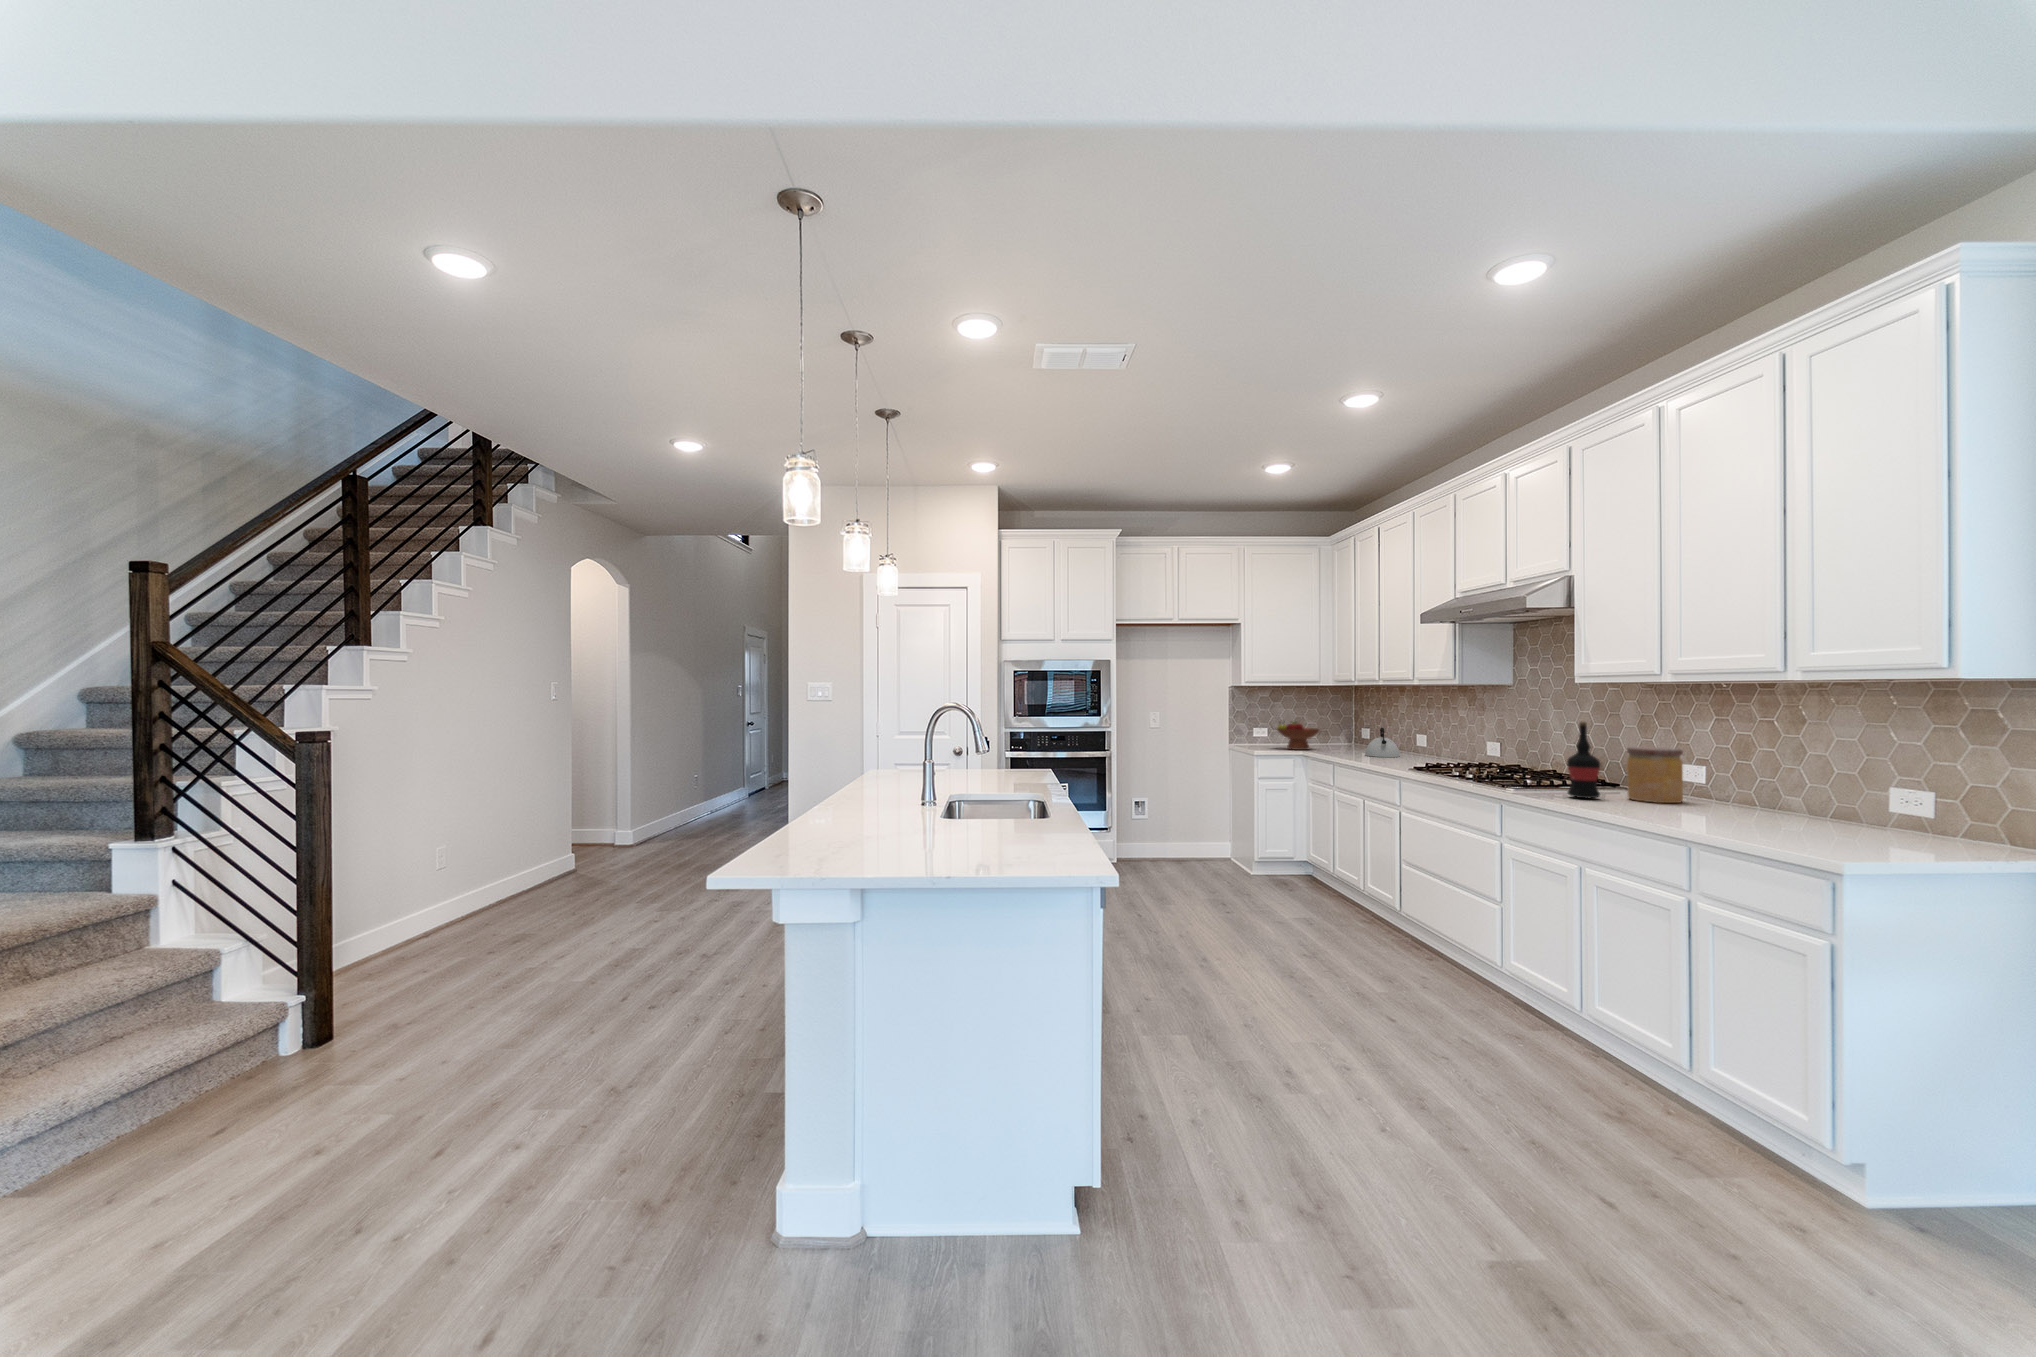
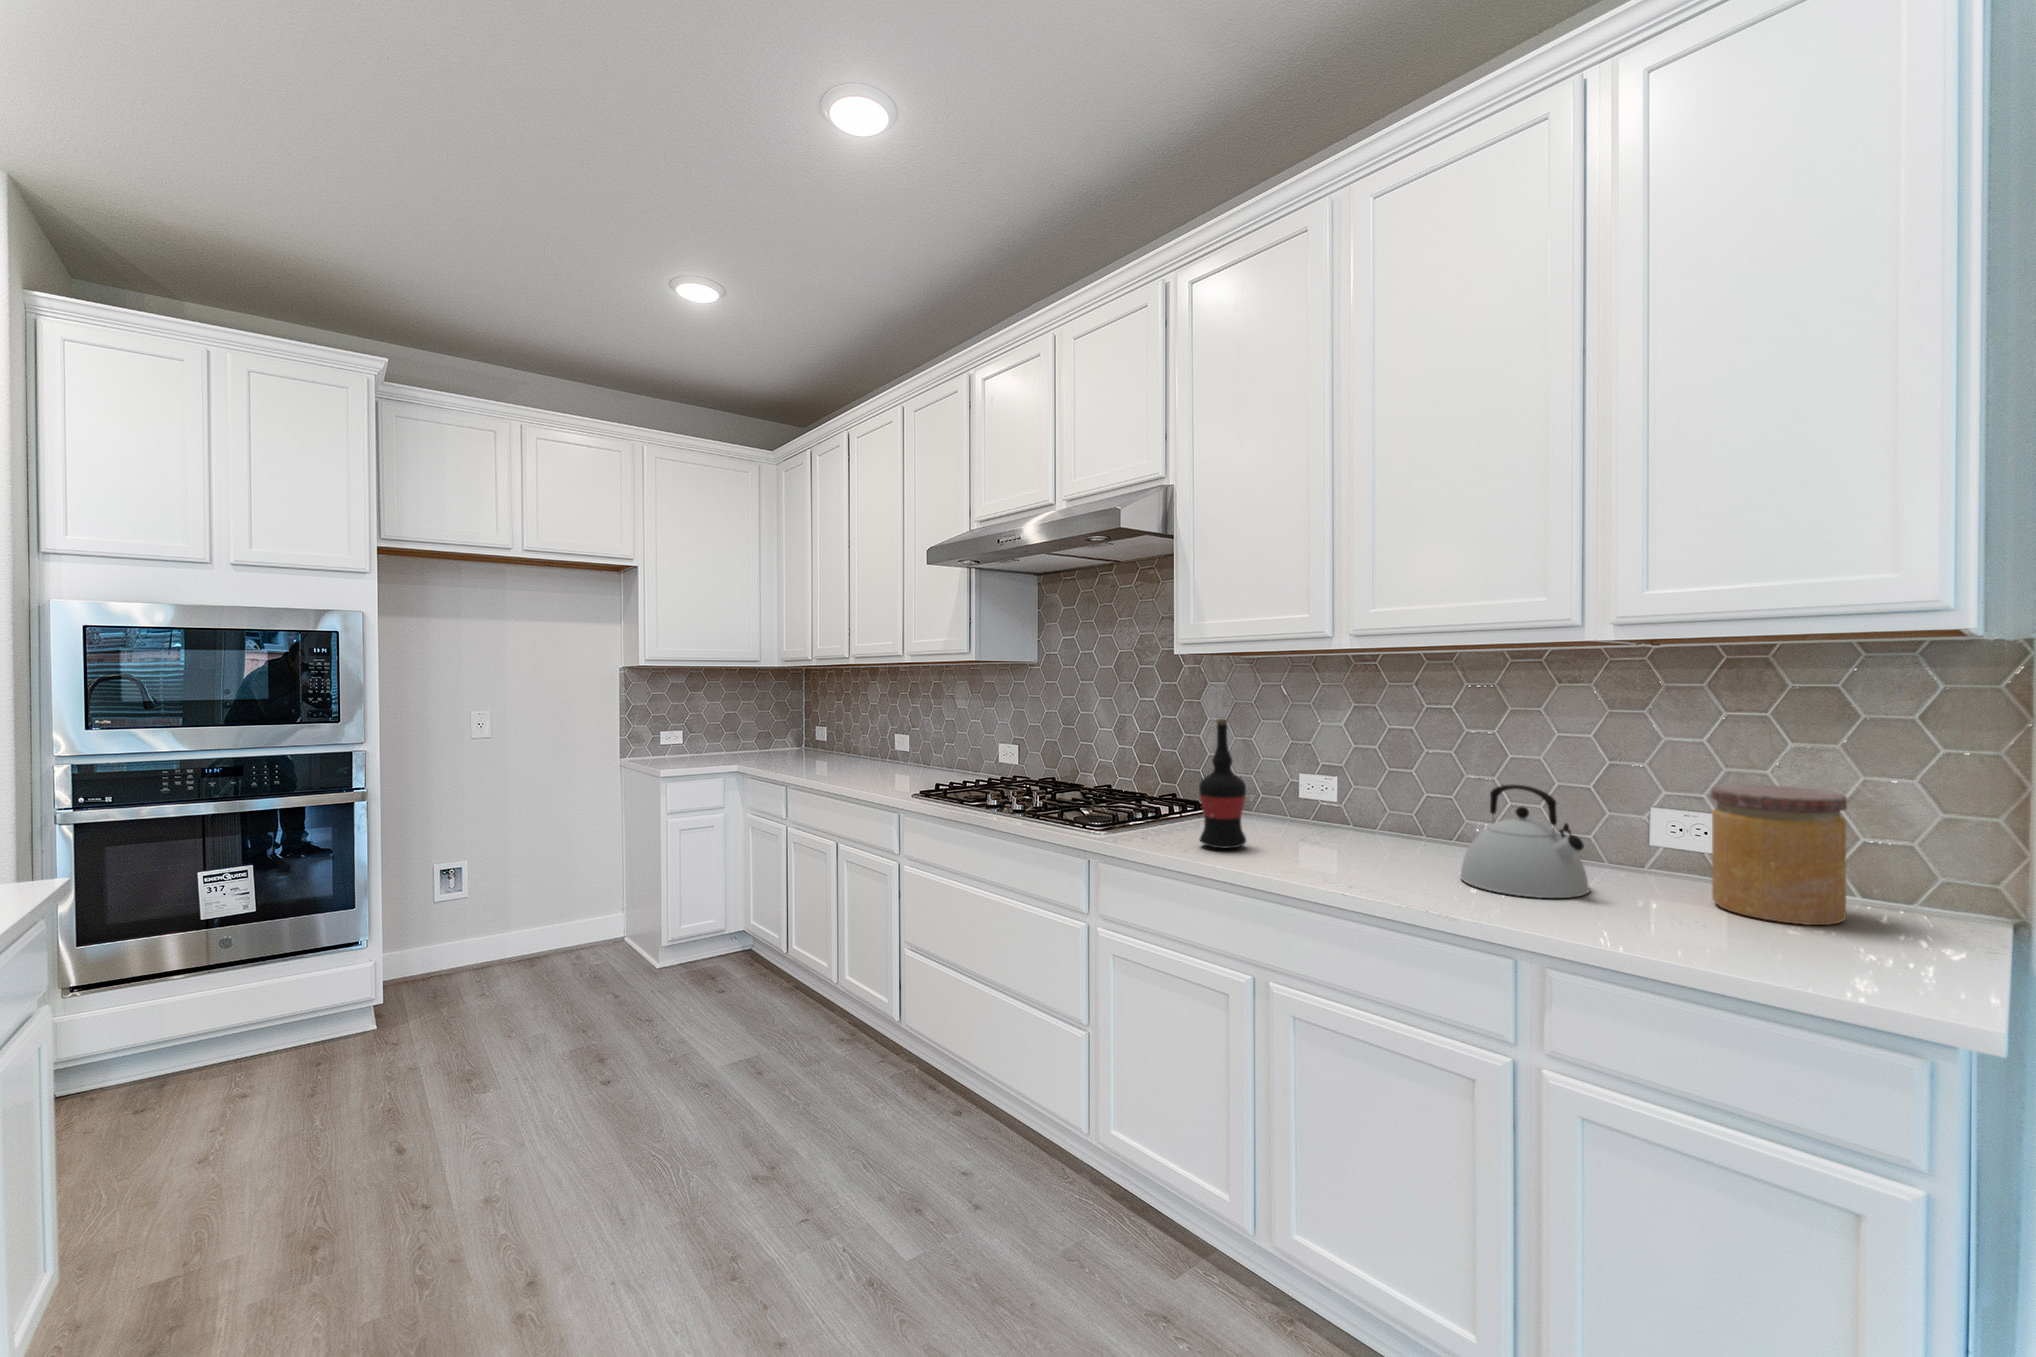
fruit bowl: present [1276,722,1320,750] -> none [693,719,763,764]
kettle: present [1365,728,1400,757] -> present [1460,785,1589,898]
jar: present [1627,747,1683,803] -> present [1711,784,1847,925]

